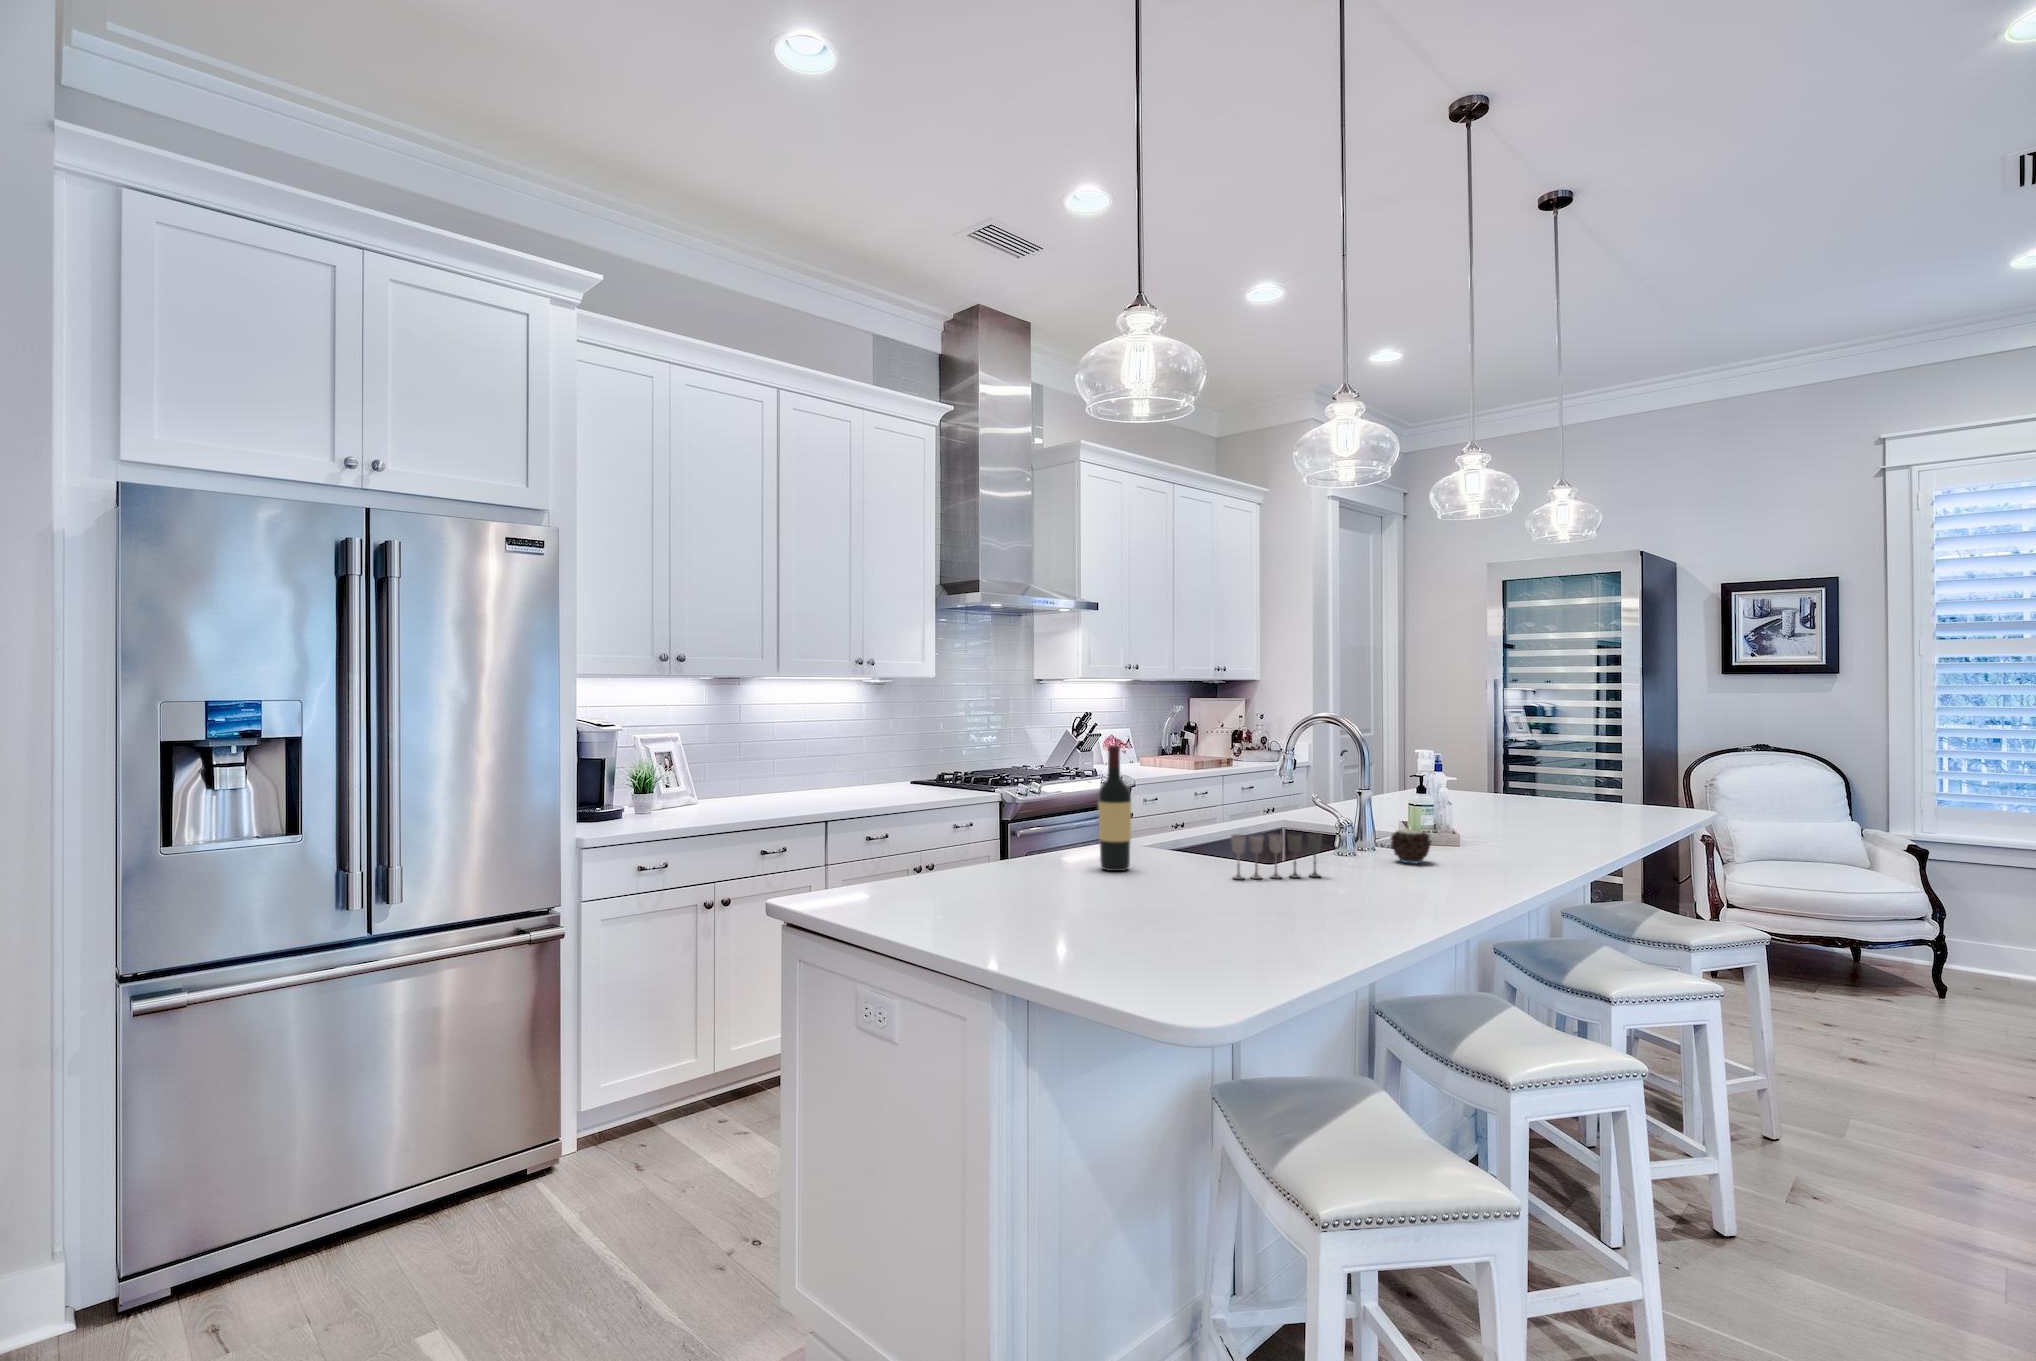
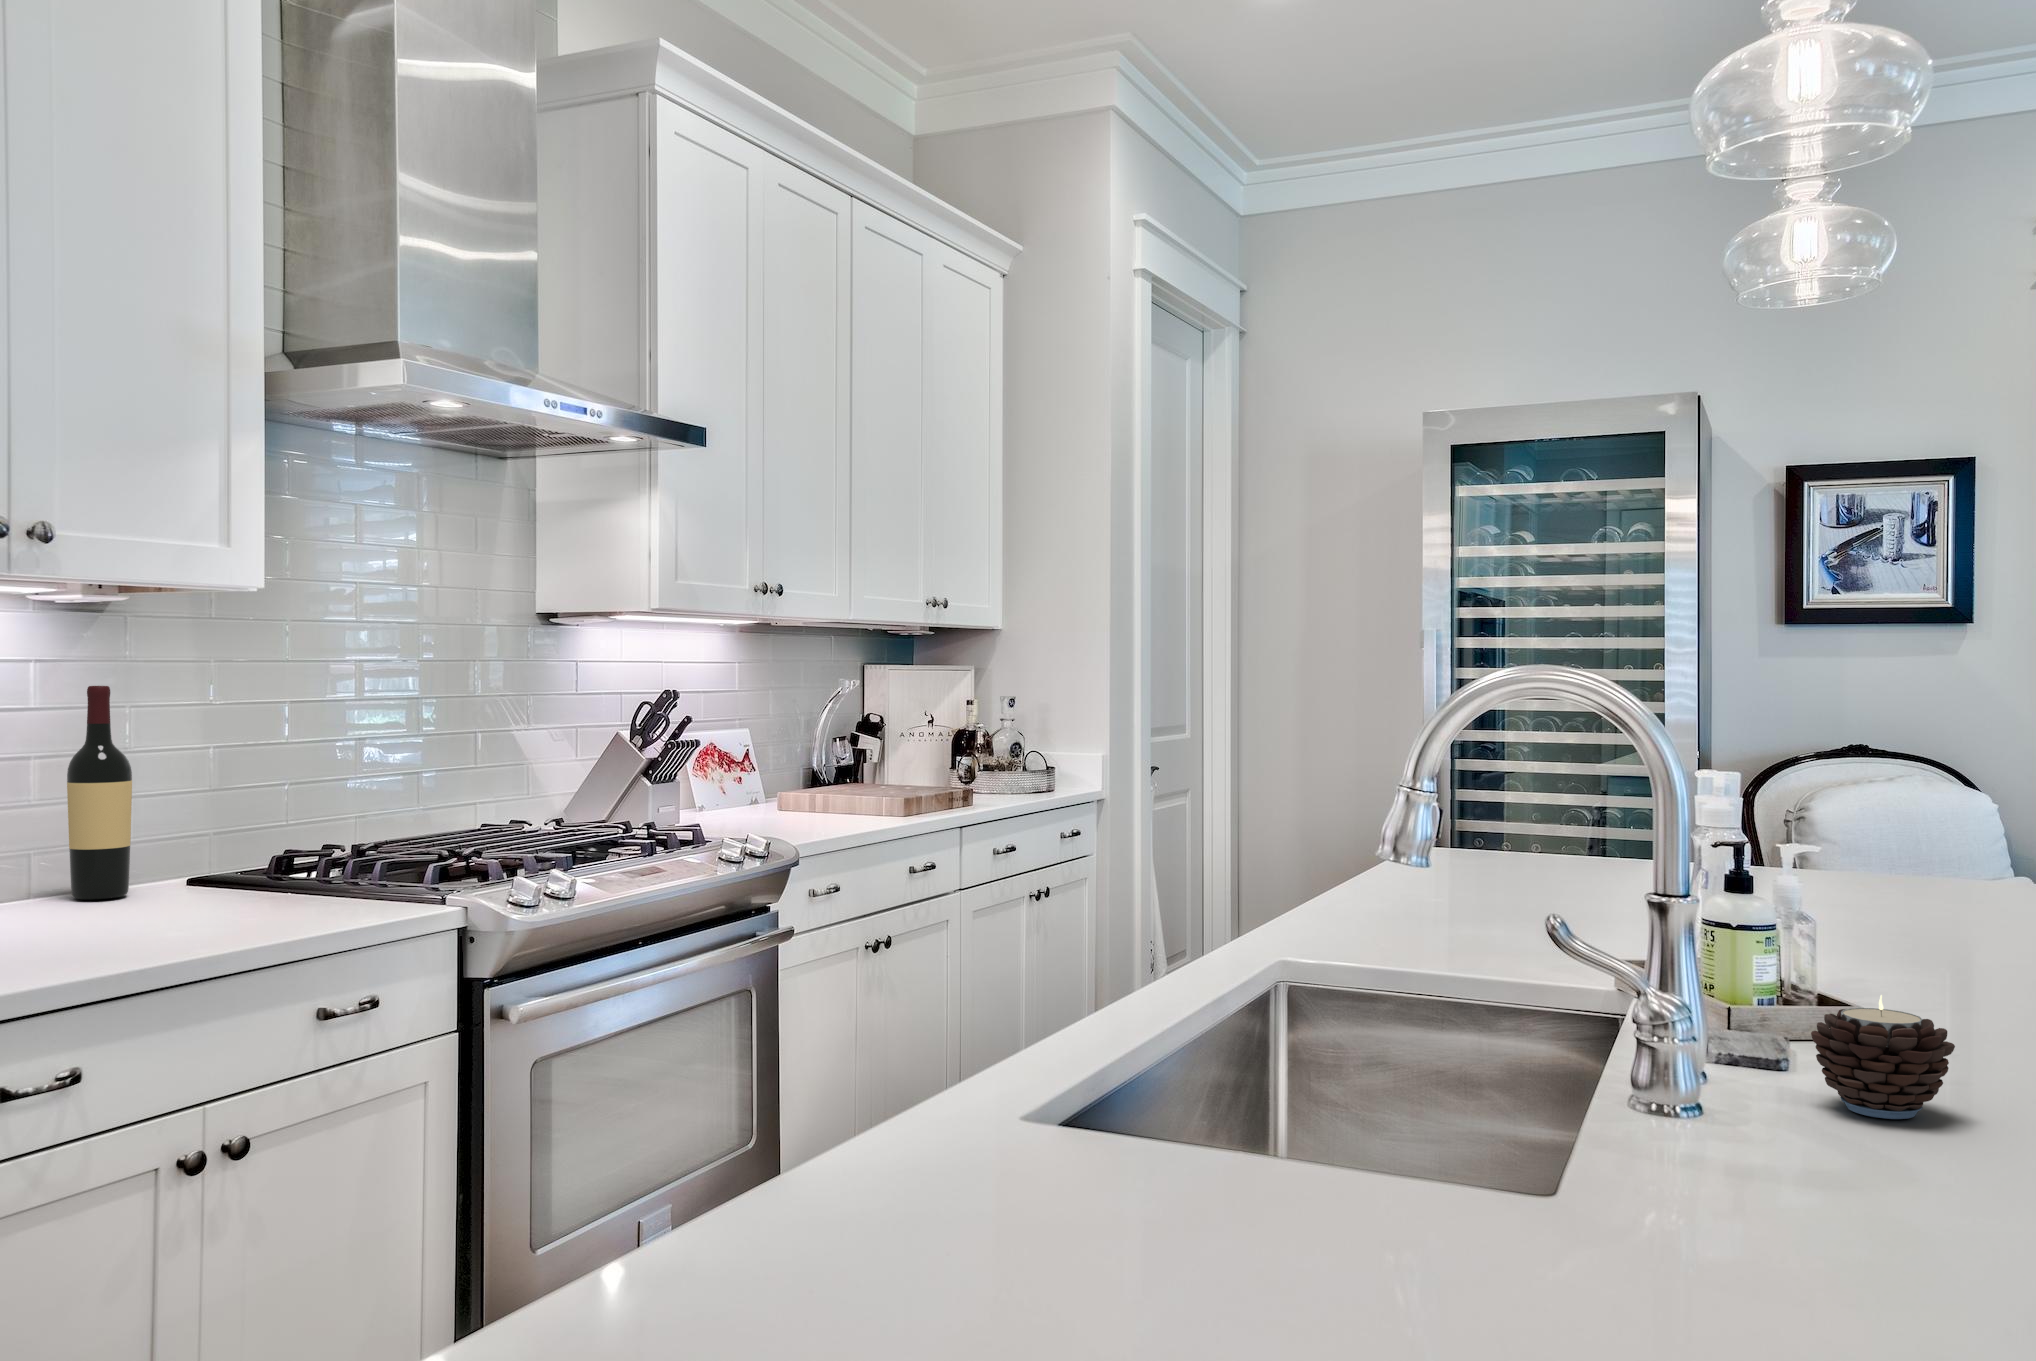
wine bottle: present [1098,745,1131,871] -> present [67,686,132,900]
wine glass: present [1231,833,1322,879] -> none [1532,1068,1807,1295]

